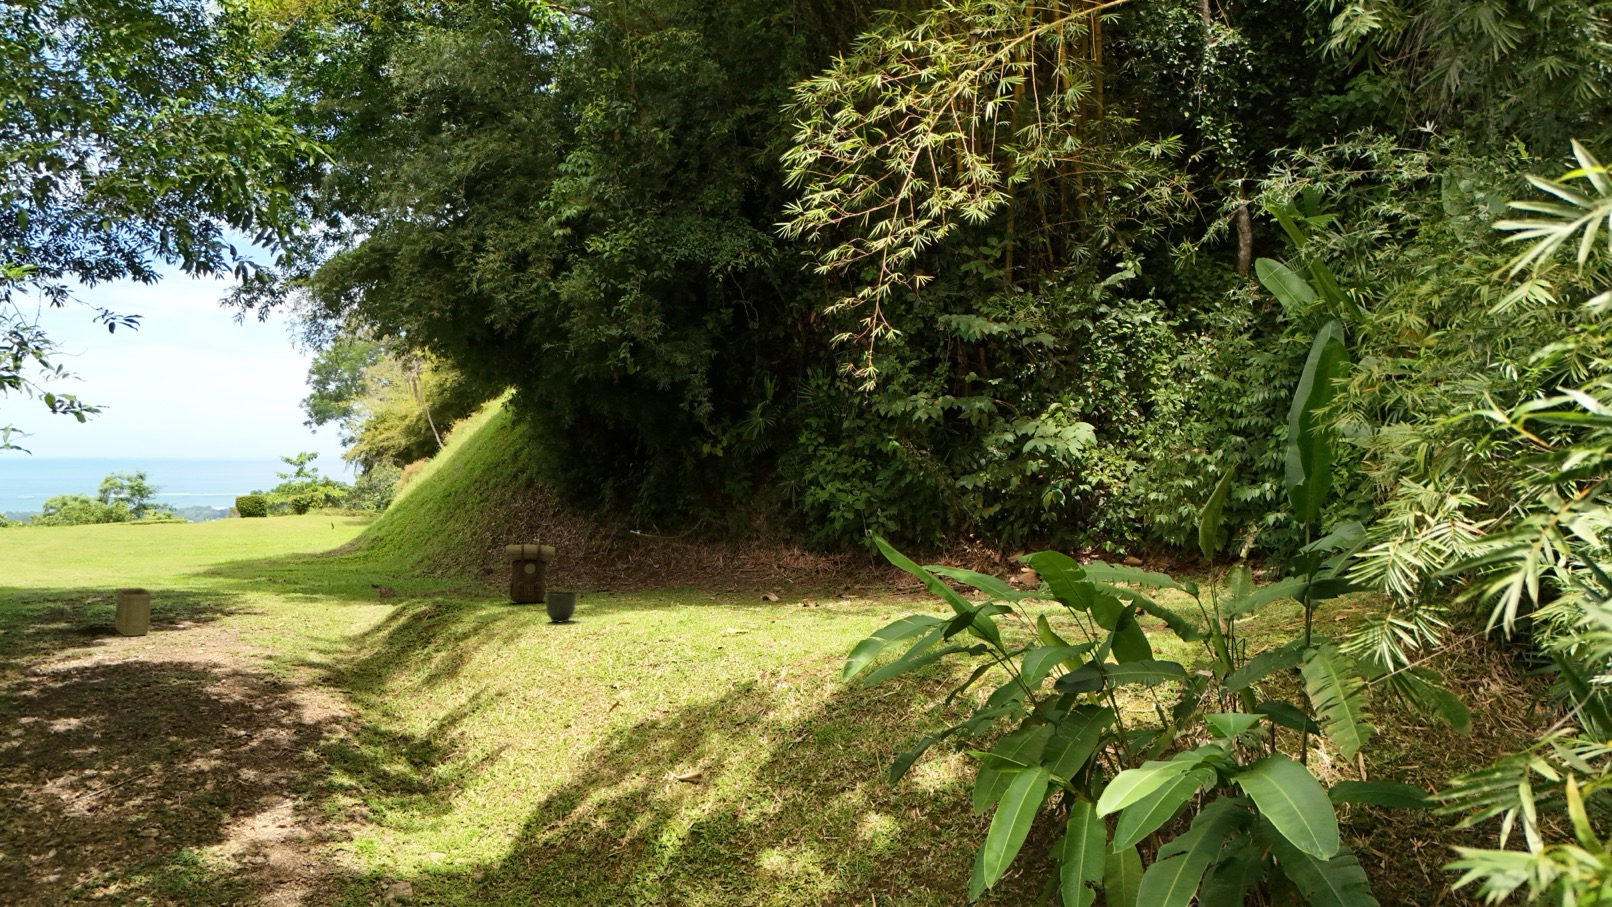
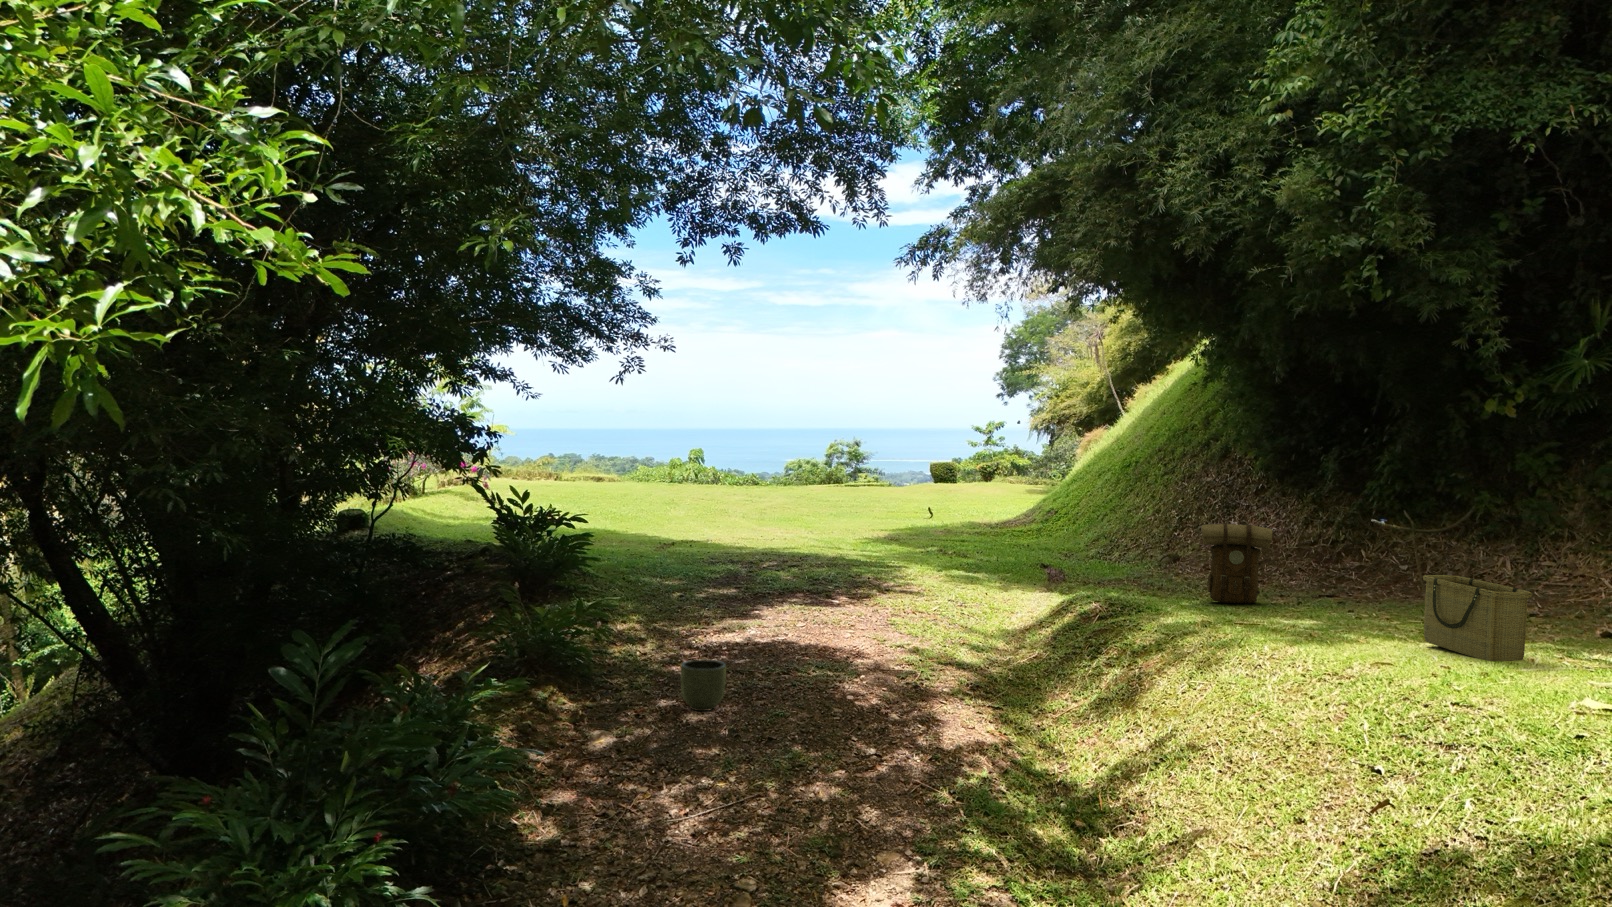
basket: present [115,588,152,636] -> present [1423,575,1532,661]
planter: present [546,591,576,622] -> present [681,660,726,711]

